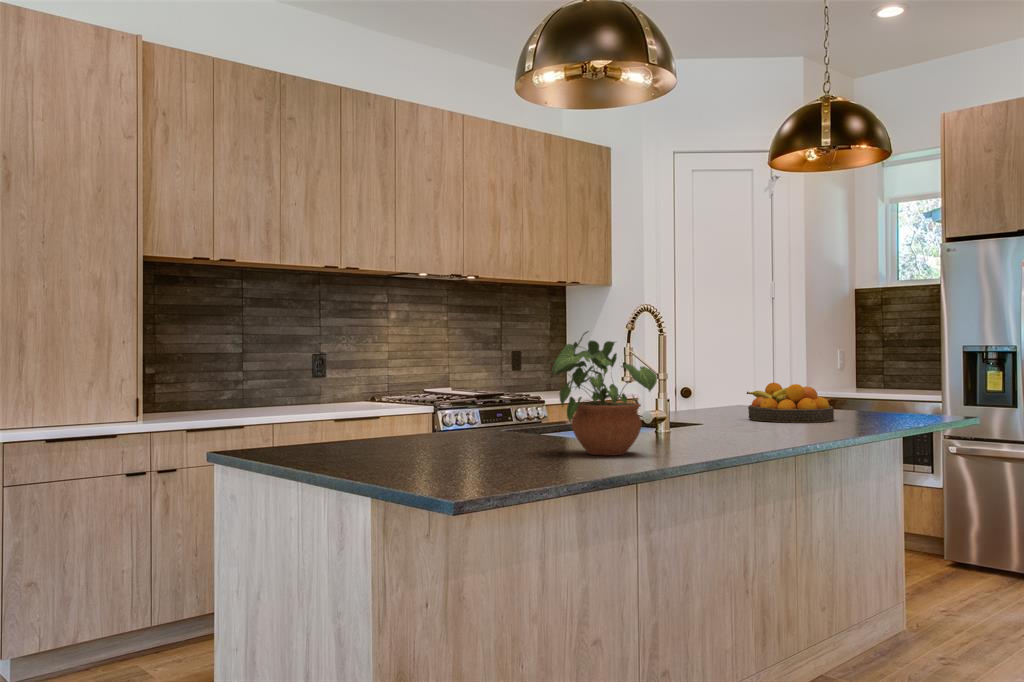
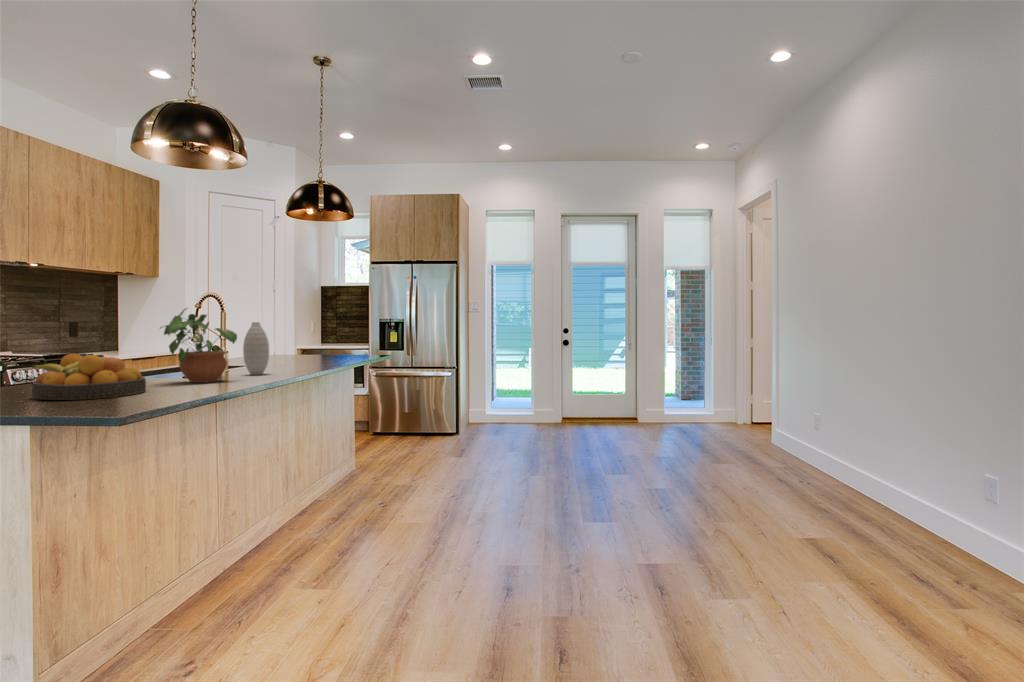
vase: none [679,353,720,445] -> present [243,322,269,375]
fruit bowl: present [747,383,834,423] -> present [32,354,146,400]

